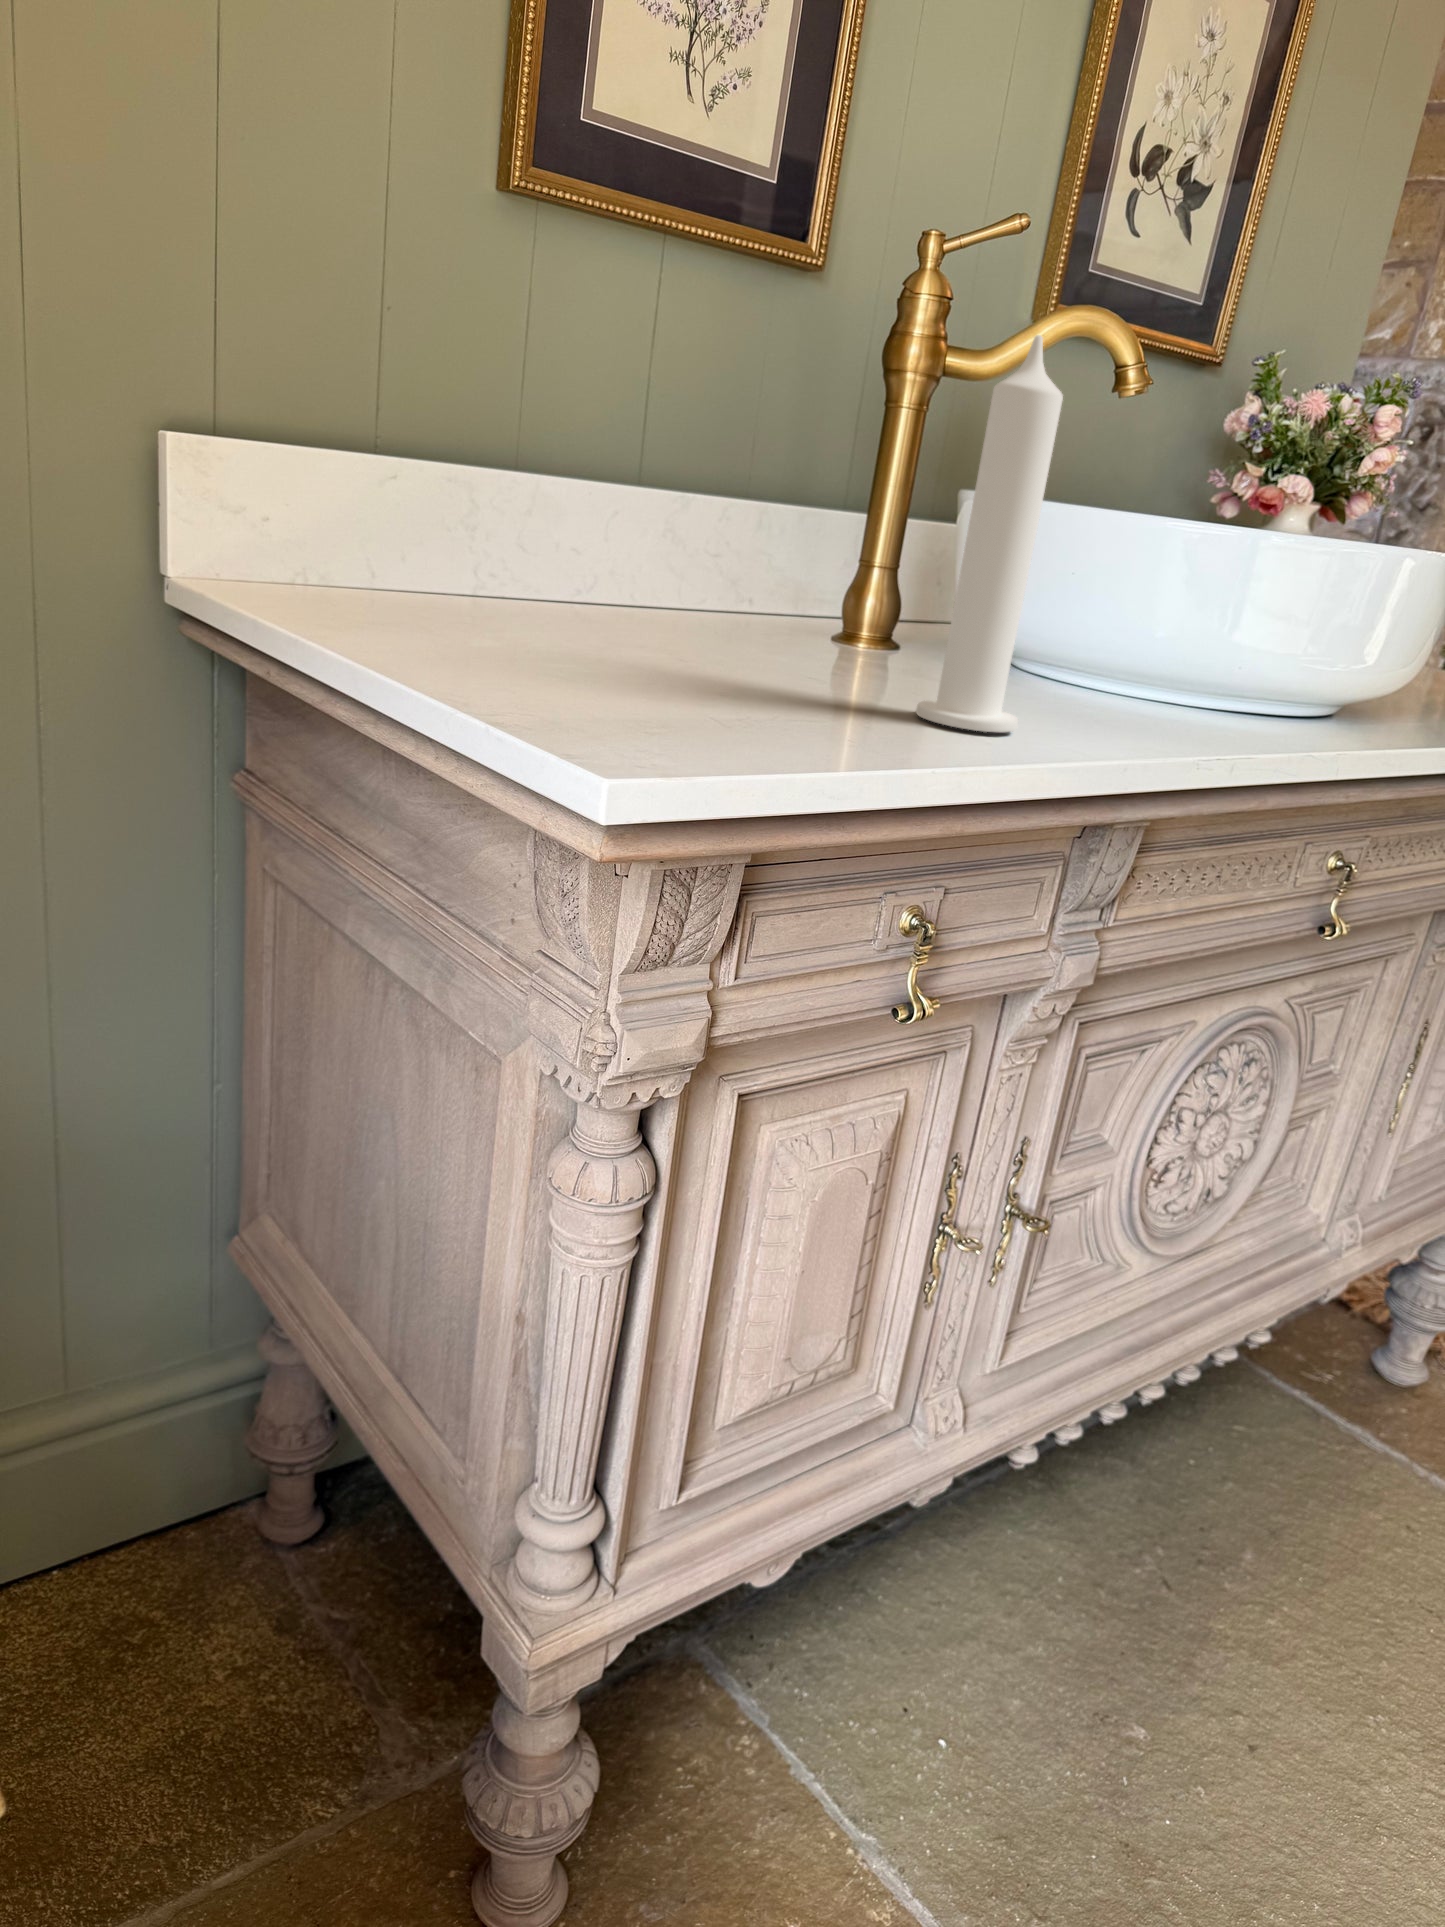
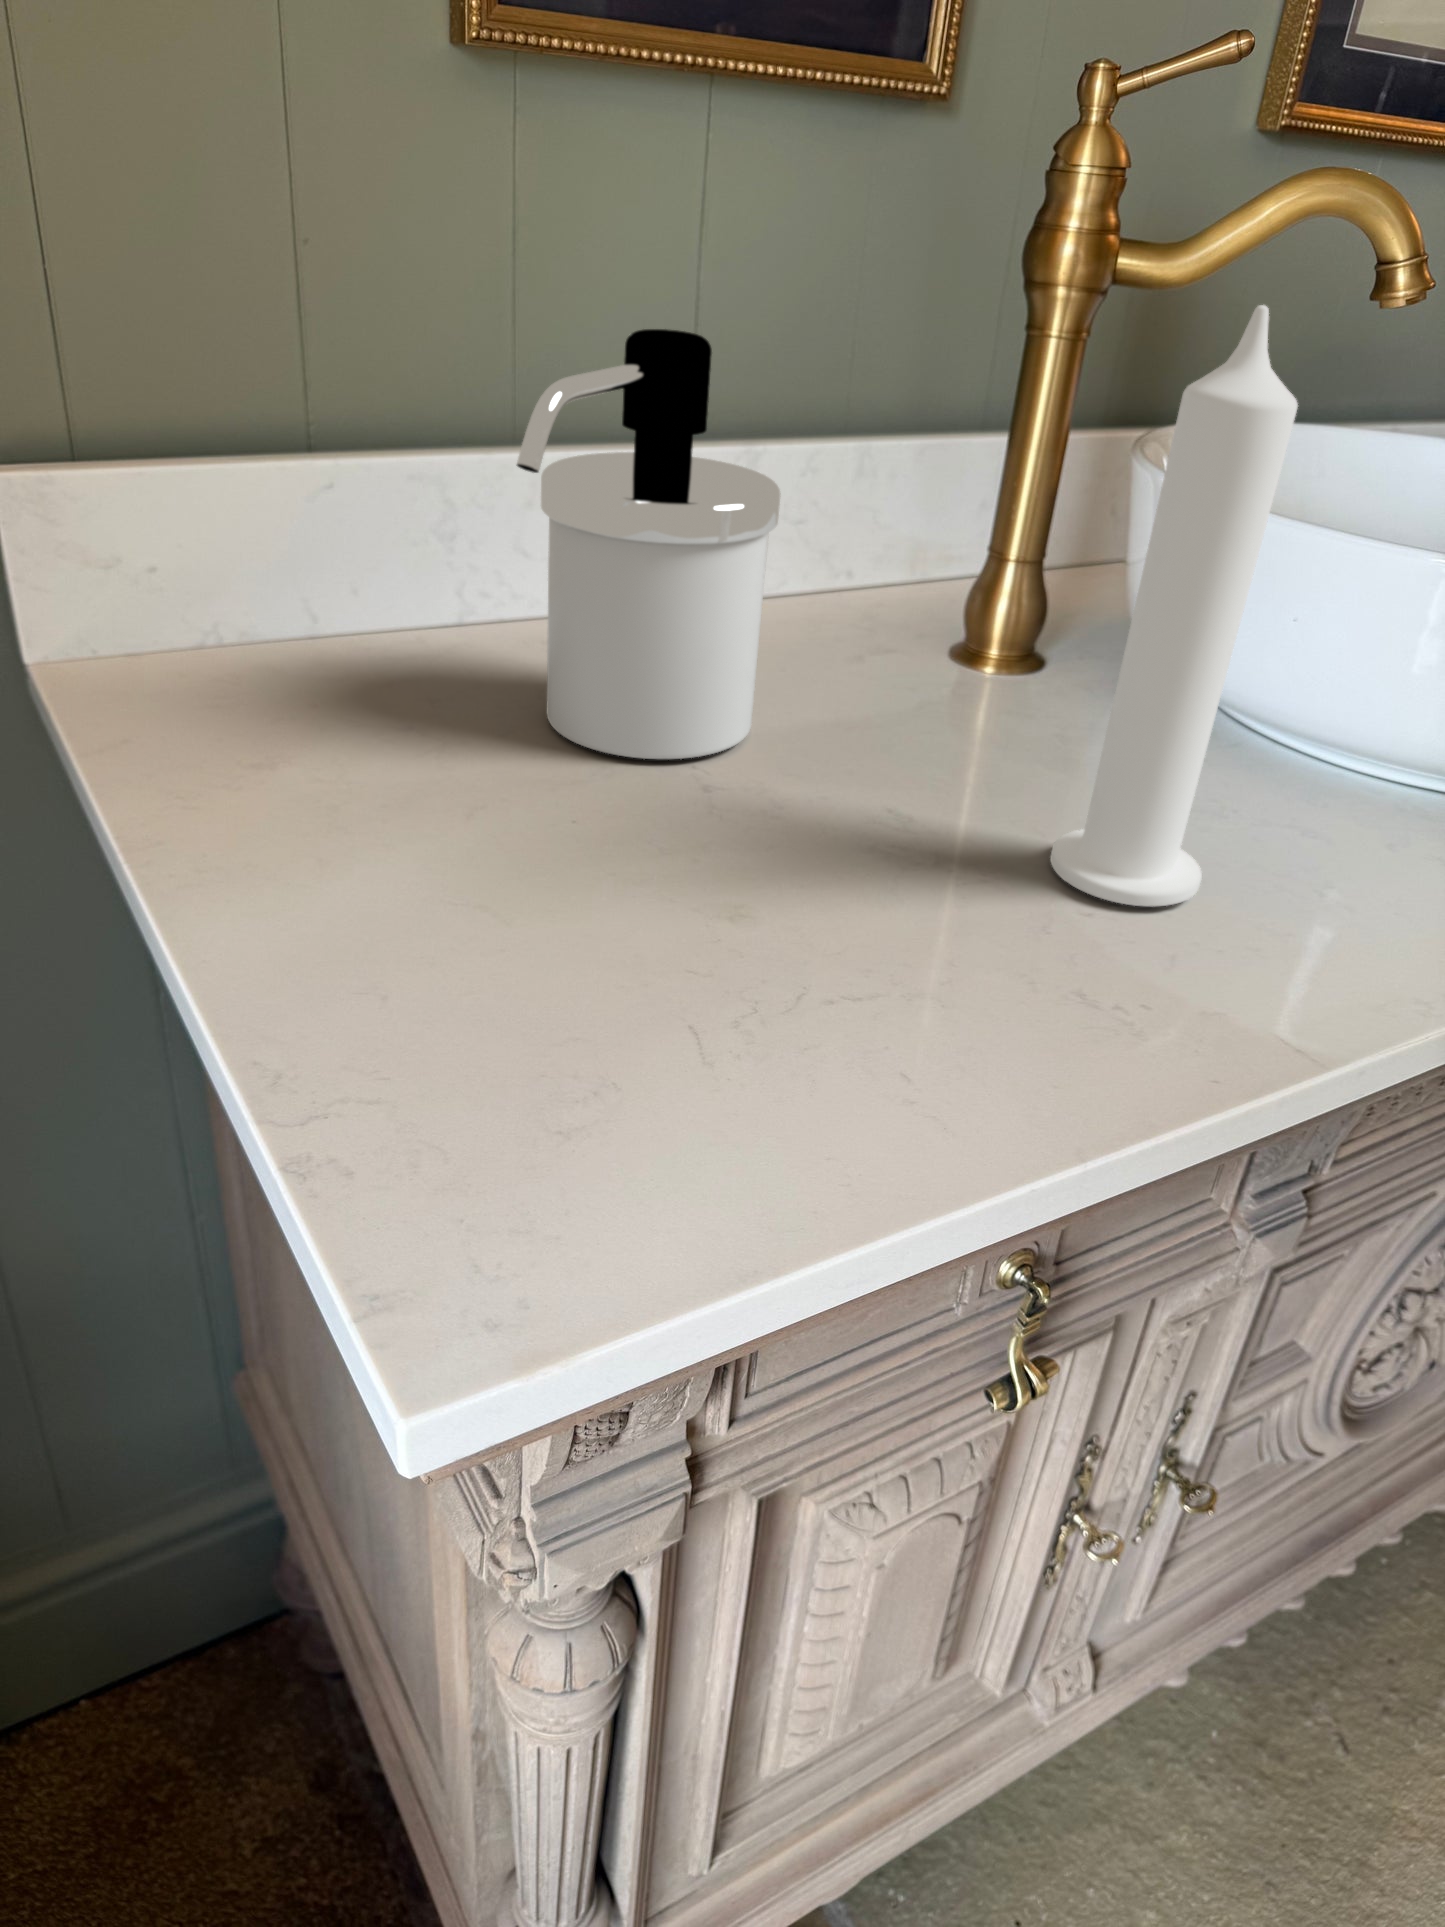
soap dispenser: none [547,360,724,657] -> present [517,329,780,759]

